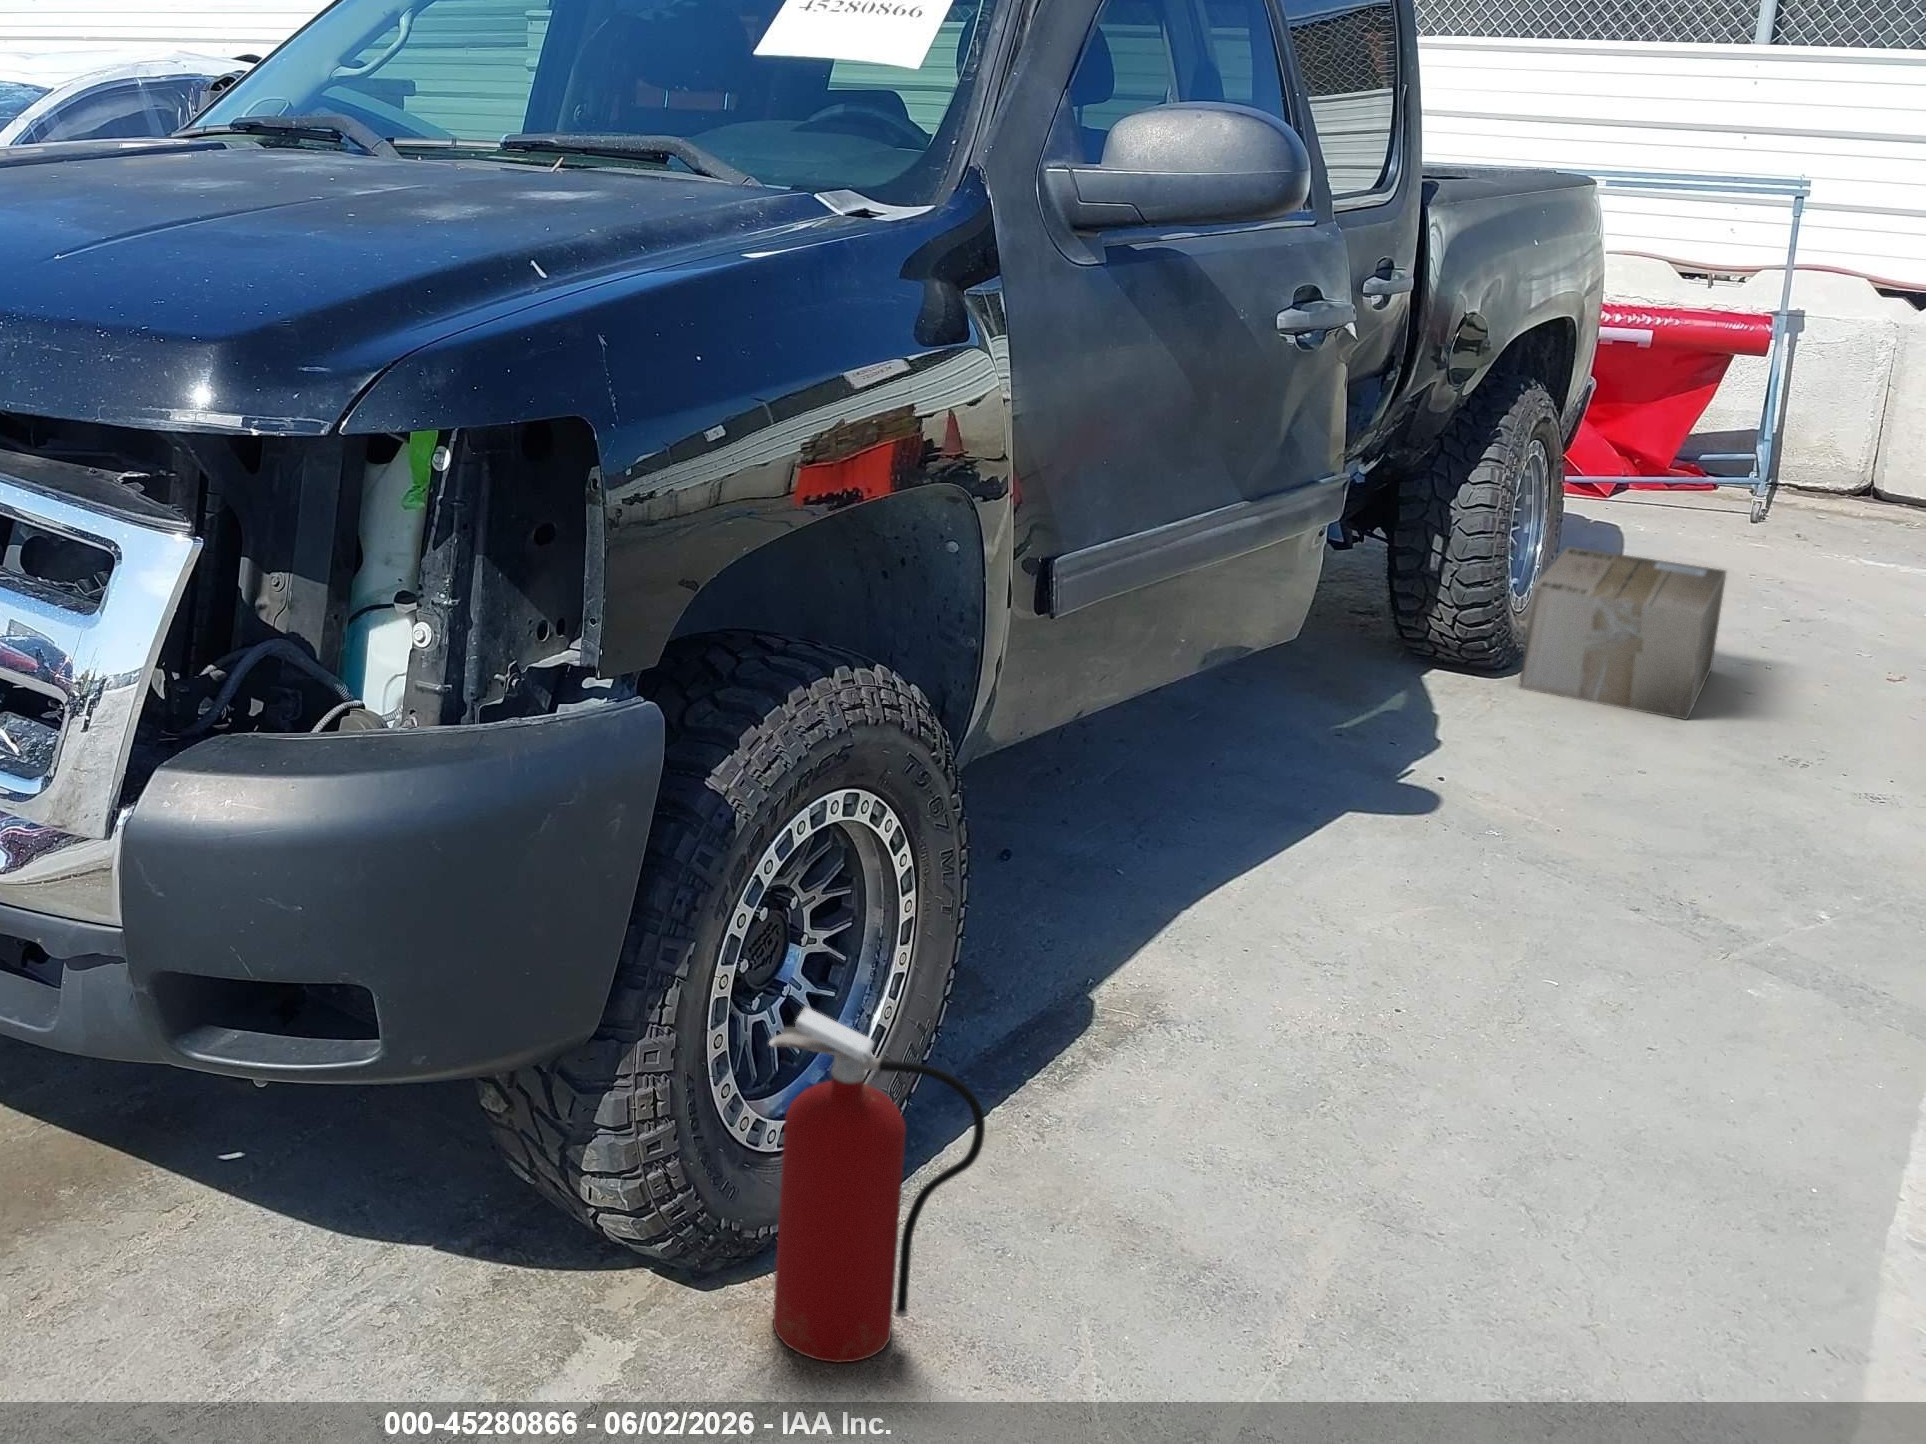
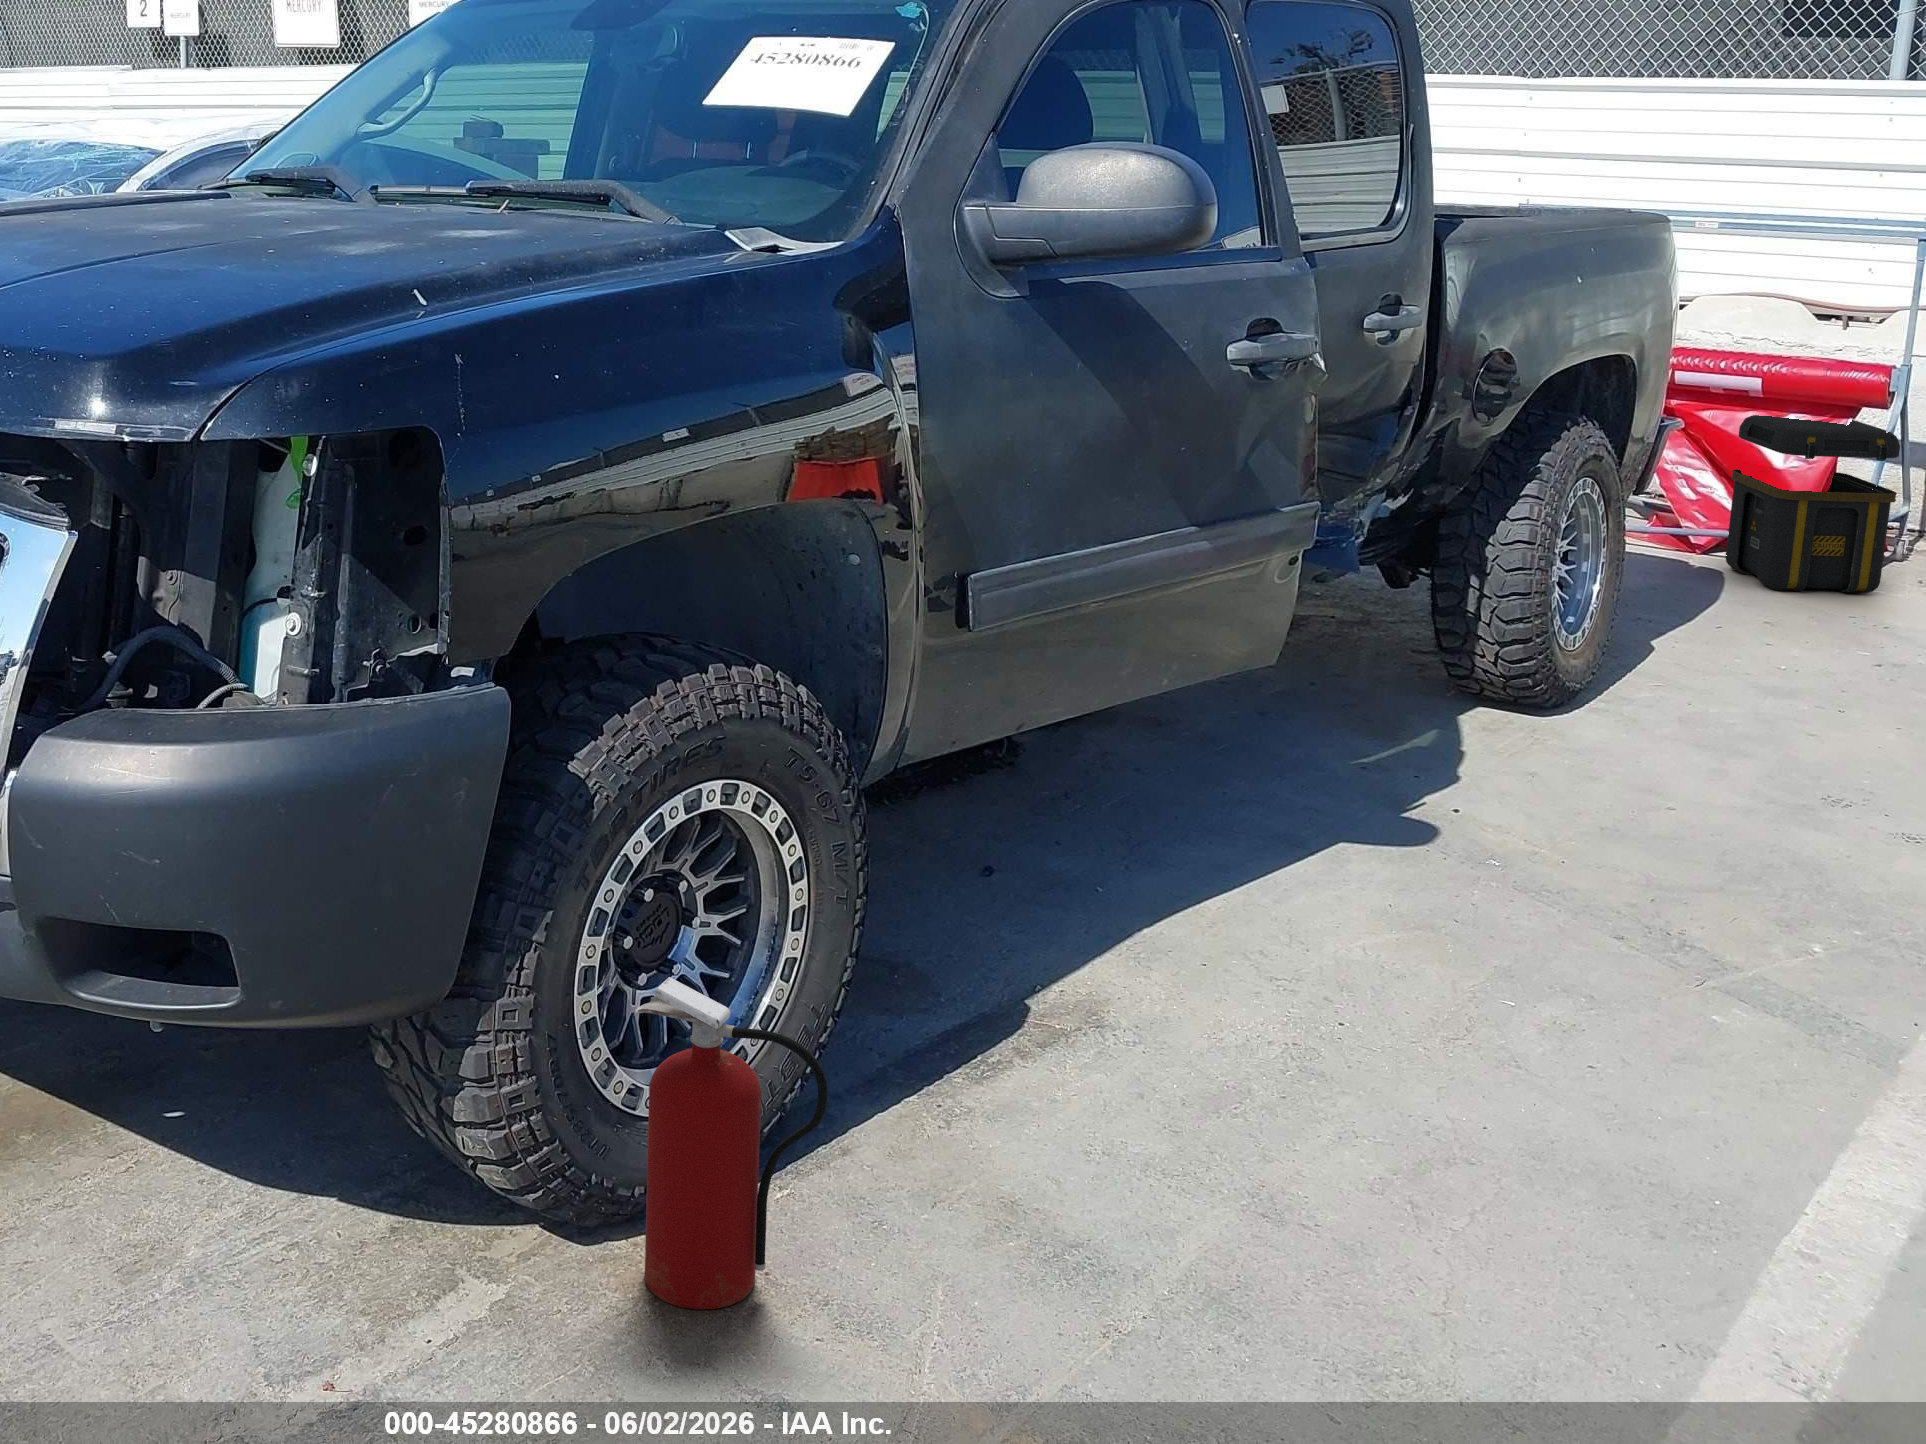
toolbox: none [1621,372,1794,547] -> present [1725,415,1900,593]
cardboard box: present [1519,547,1726,720] -> none [1563,586,1787,759]

